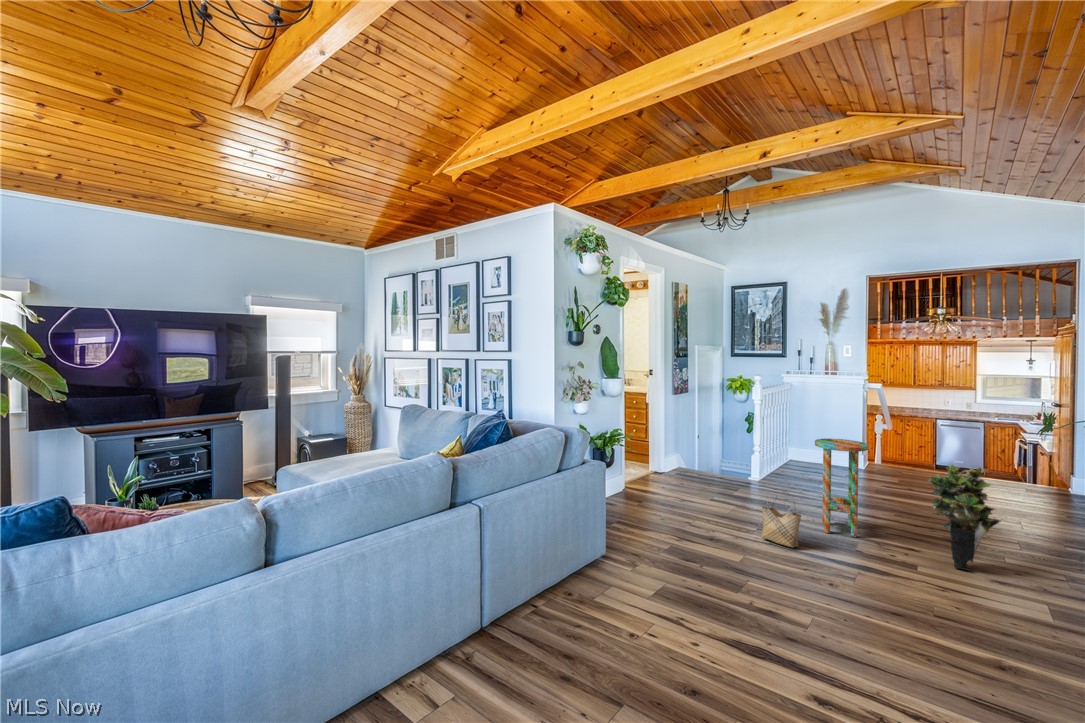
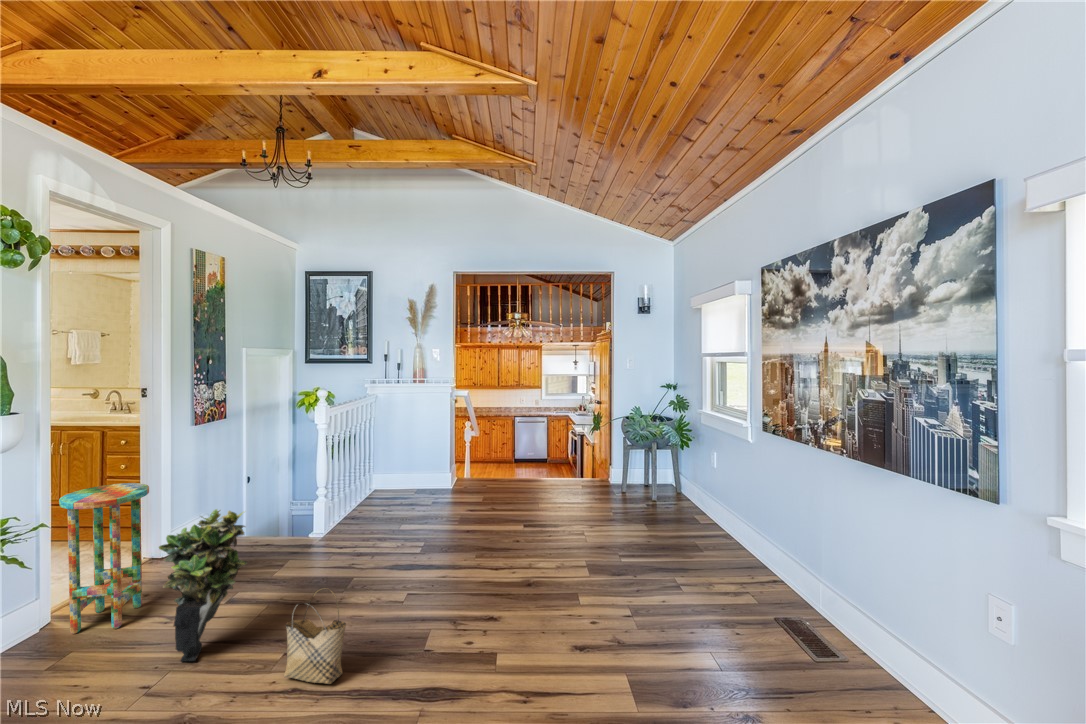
side table: present [815,438,868,537] -> present [59,483,149,634]
potted plant: present [929,464,1000,571] -> present [159,509,247,661]

